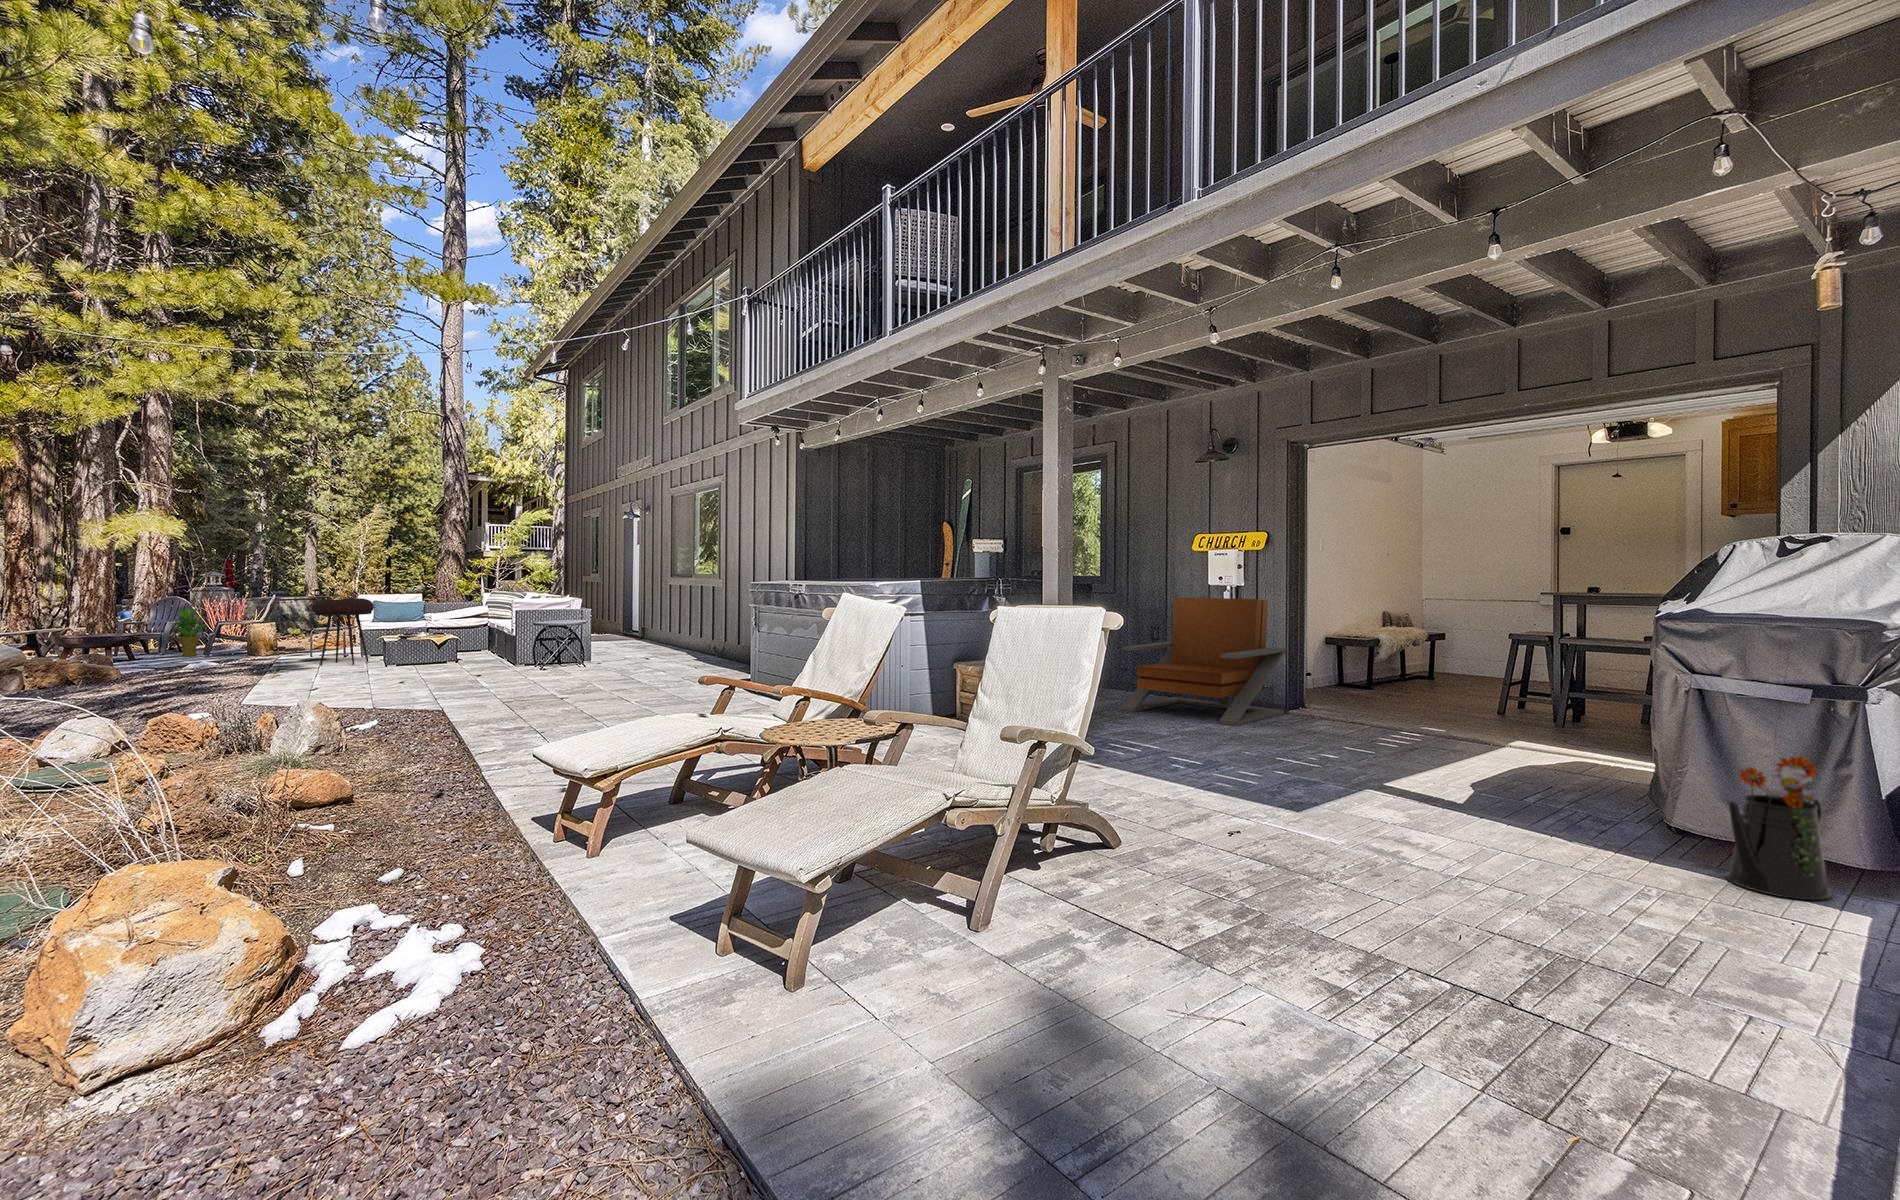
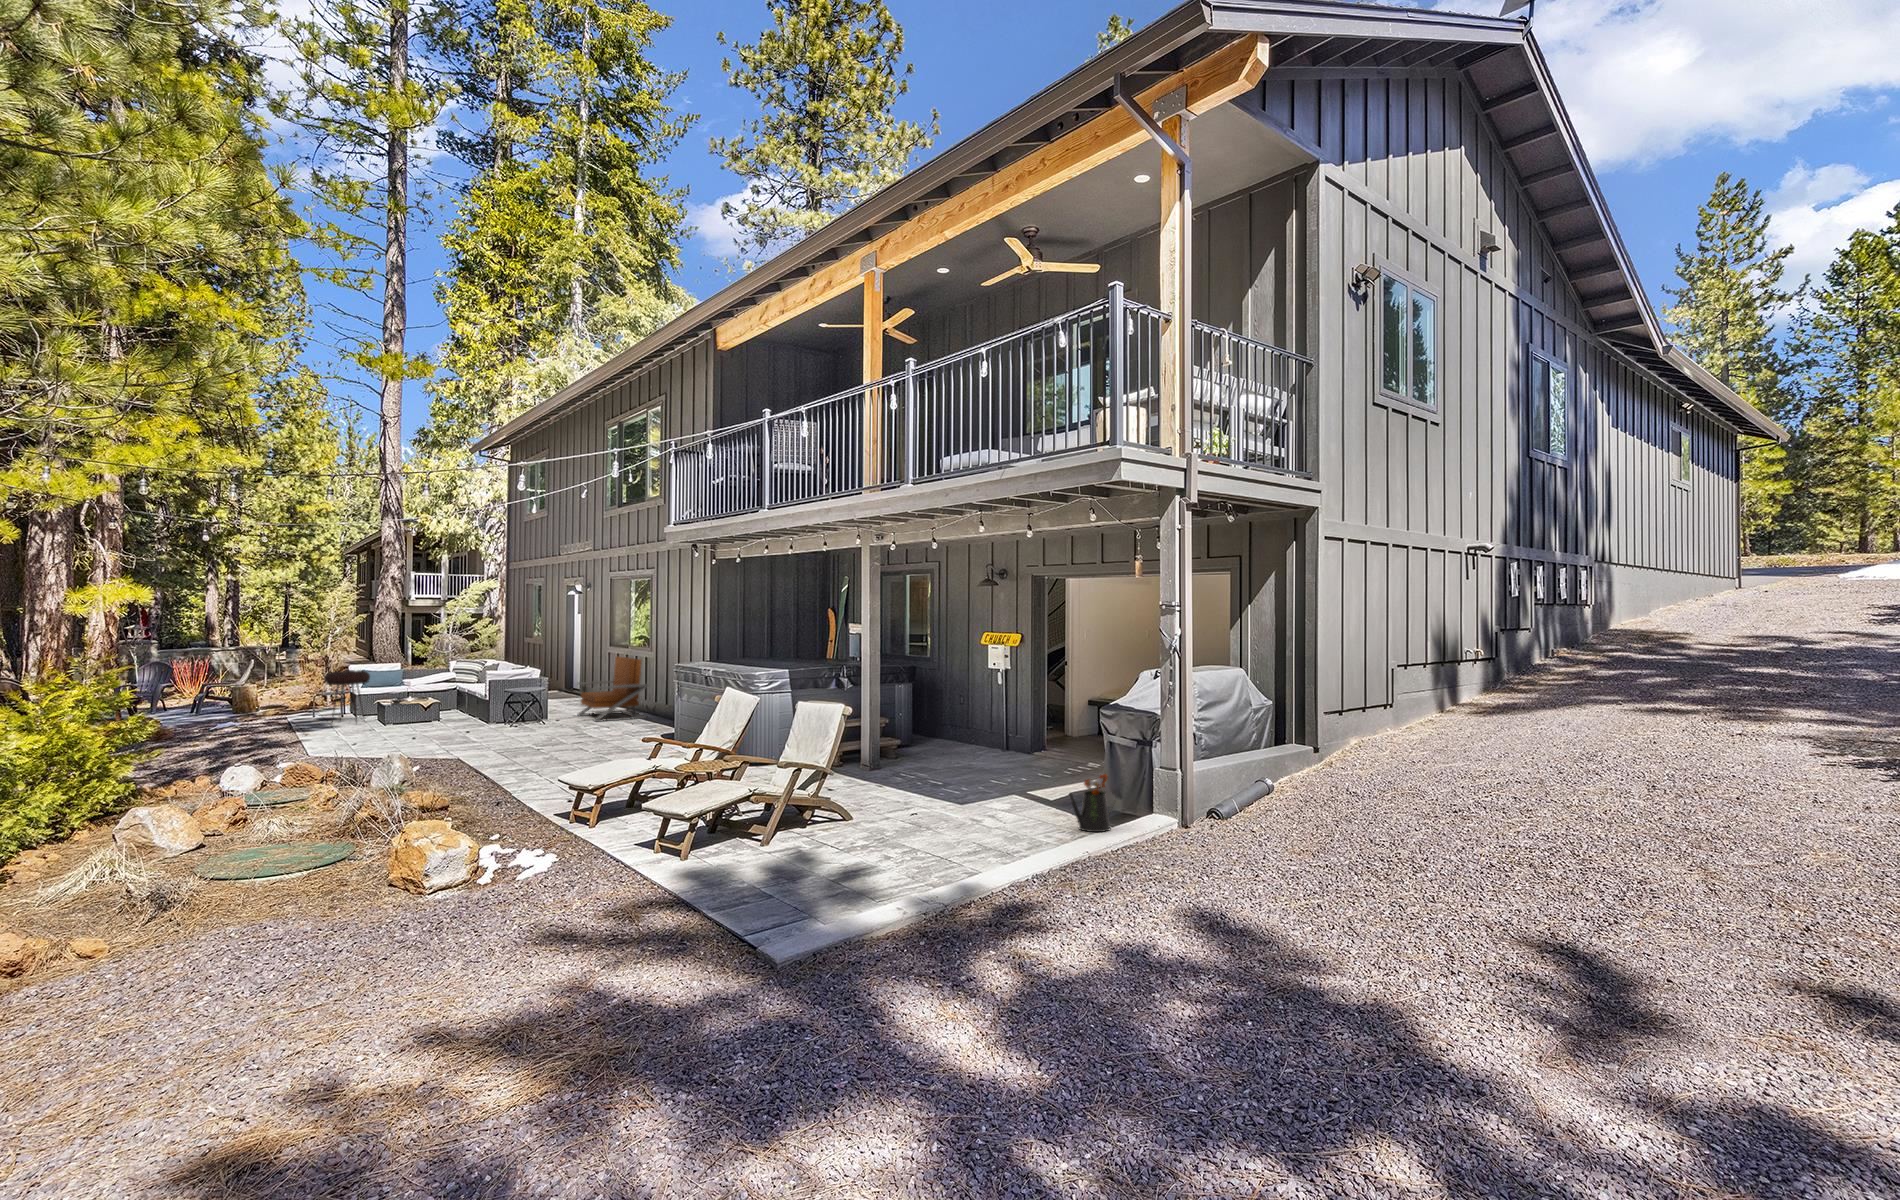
lounge chair: present [1122,597,1287,726] -> present [578,657,648,722]
potted plant: present [172,608,205,656] -> none [190,676,227,717]

